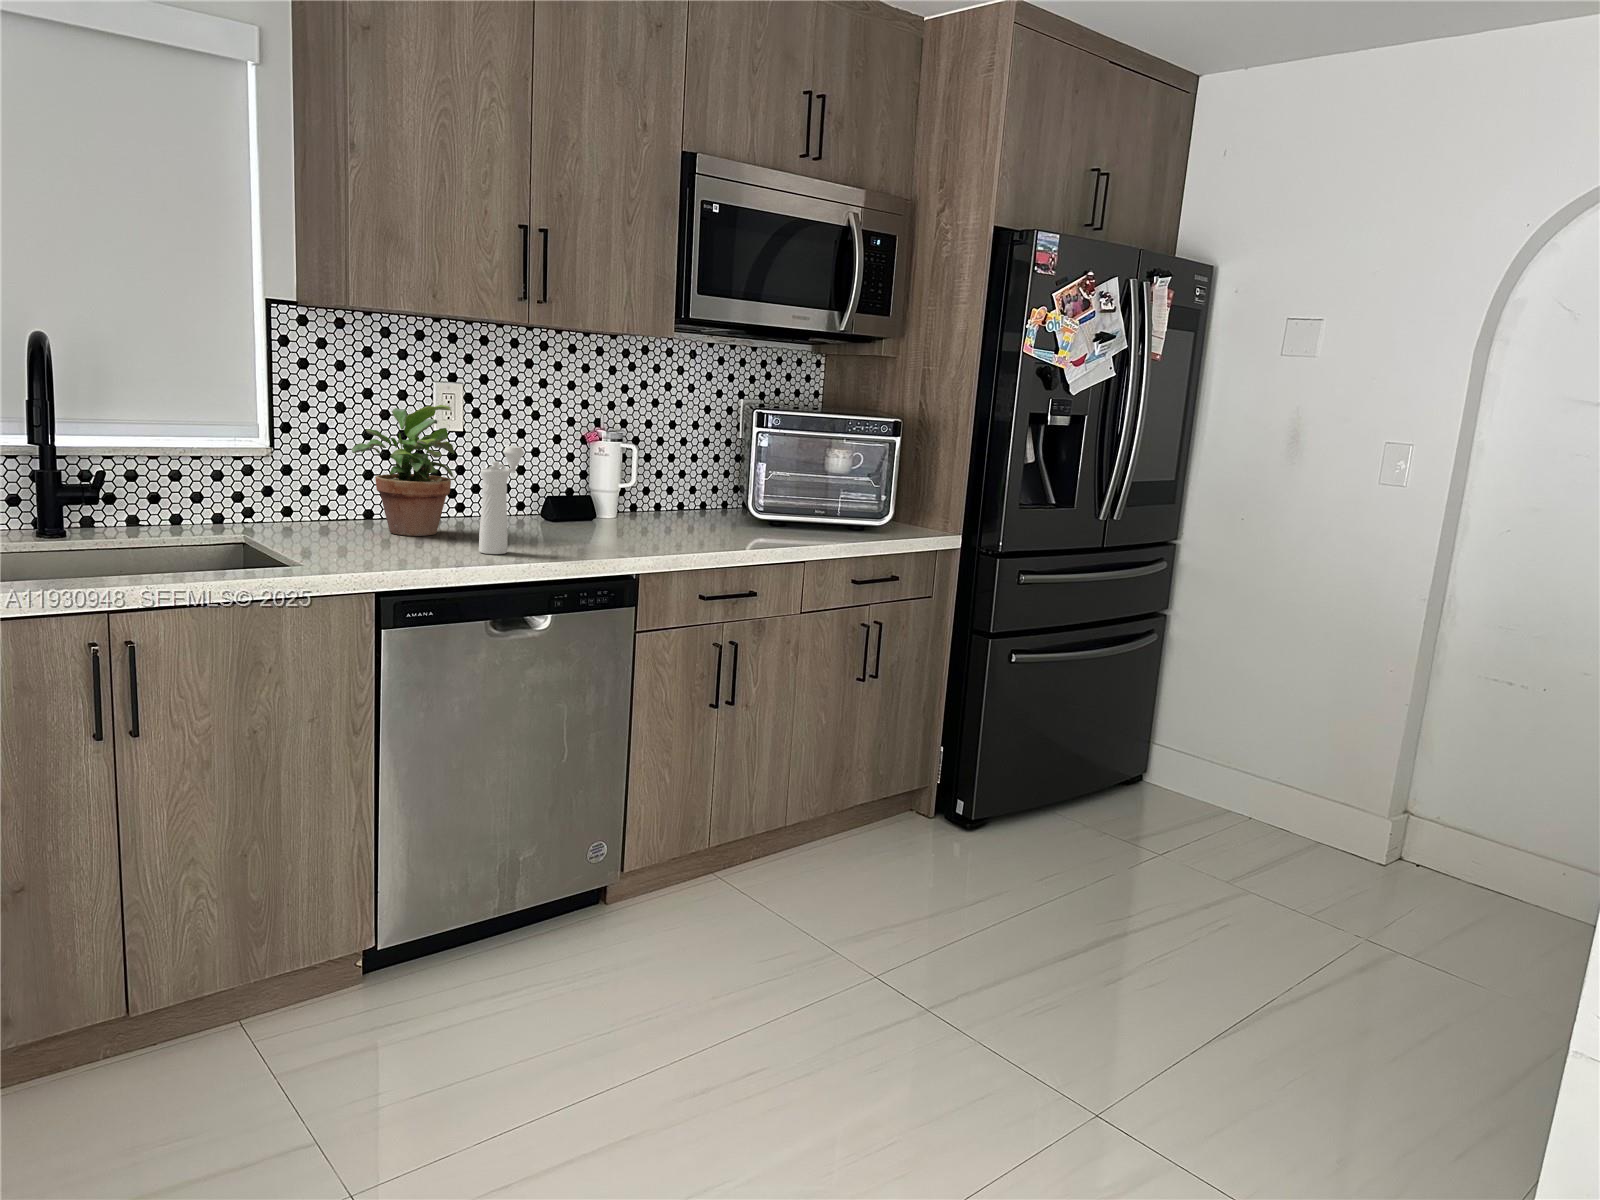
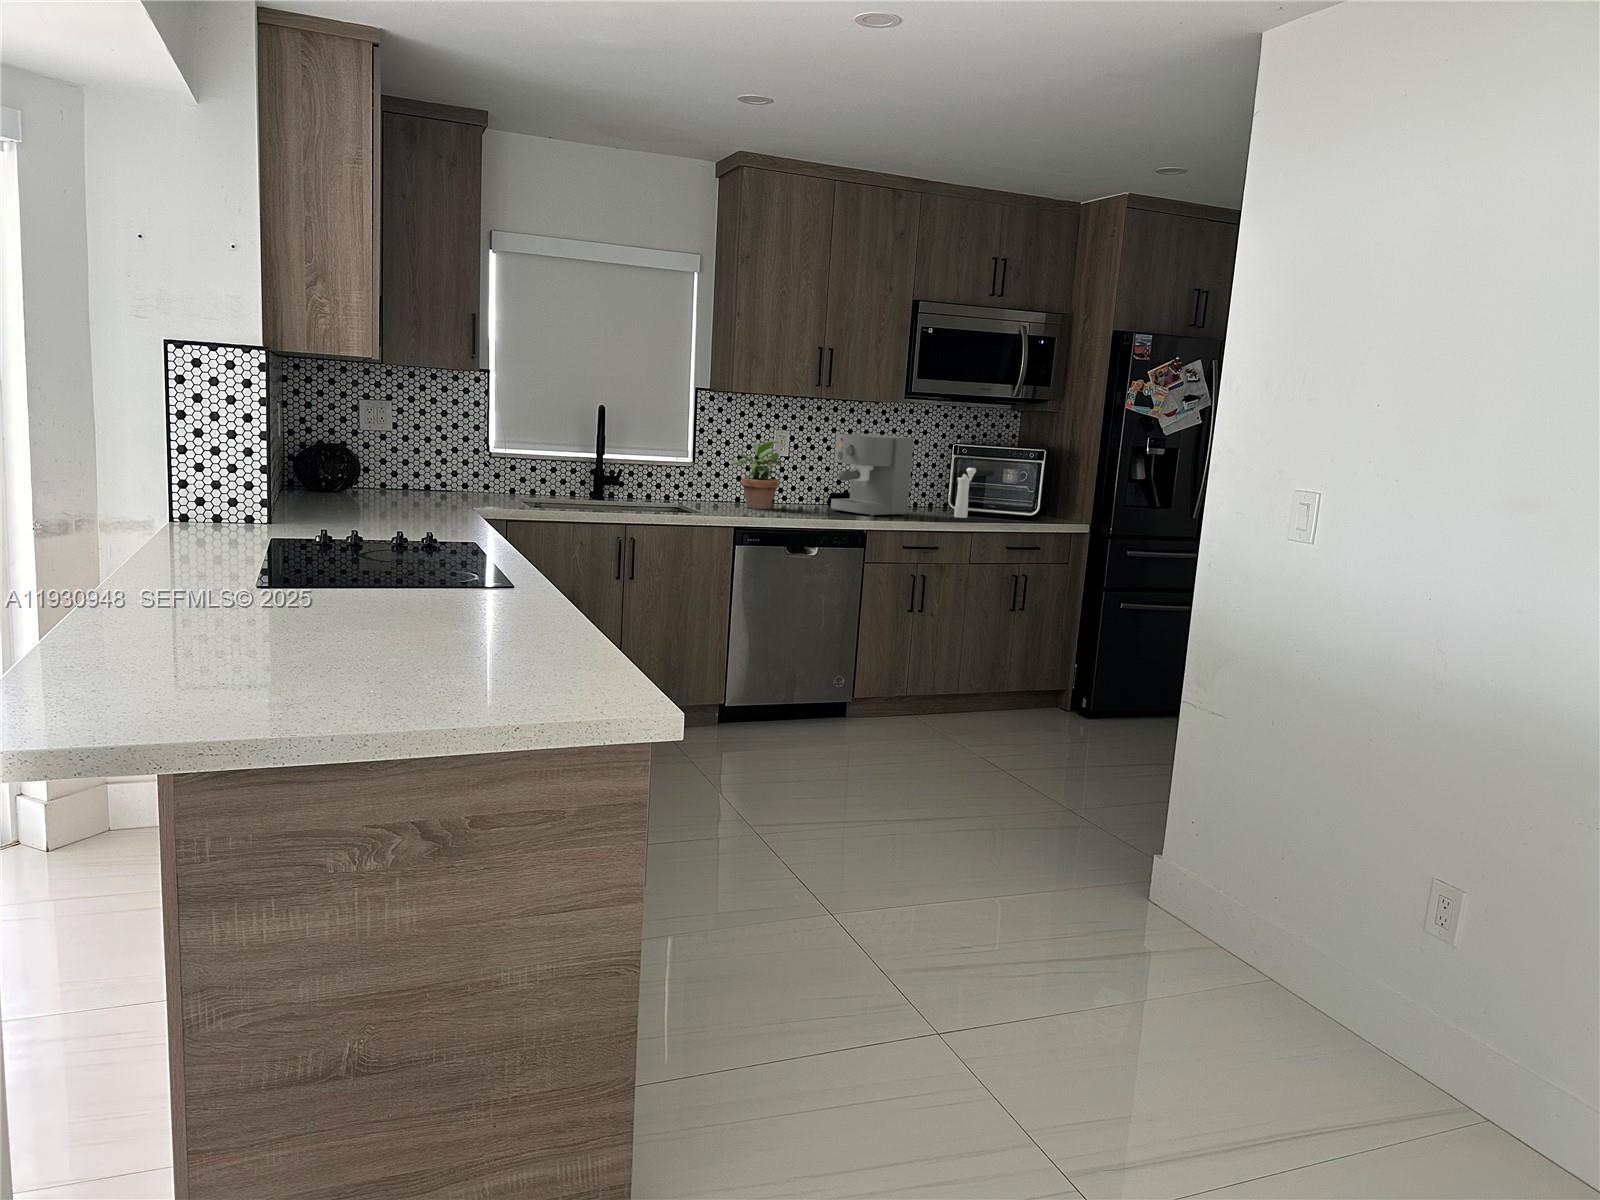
coffee maker: none [549,391,693,542] -> present [831,433,914,516]
pepper mill: present [479,446,524,554] -> present [954,468,976,518]

